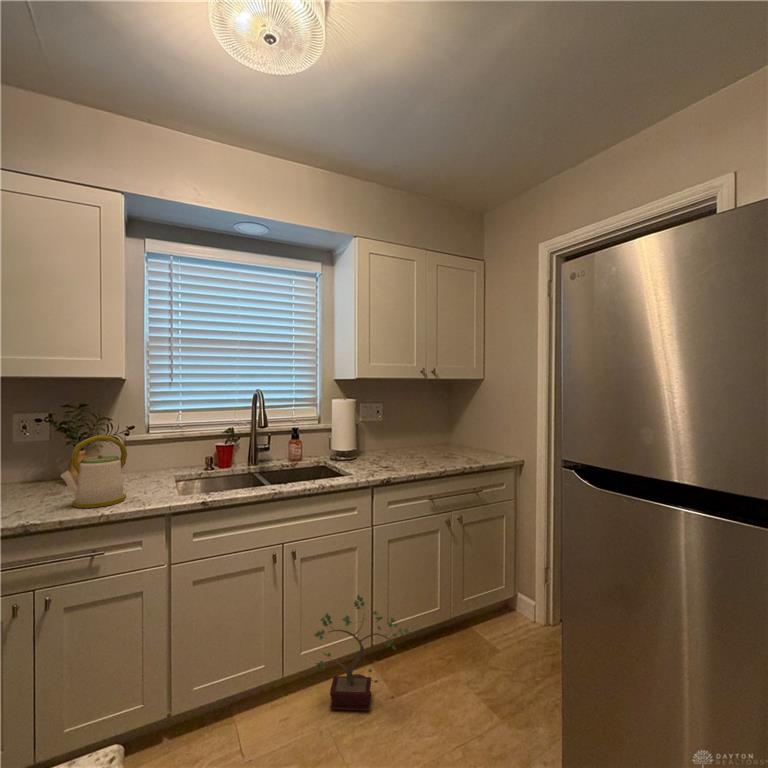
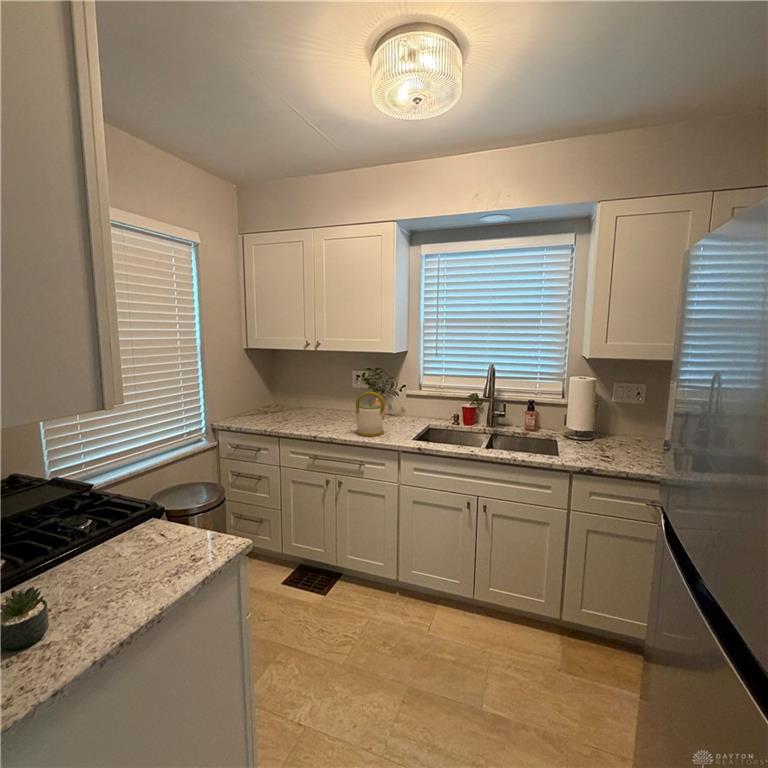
potted plant: present [315,595,410,711] -> none [494,564,574,665]

